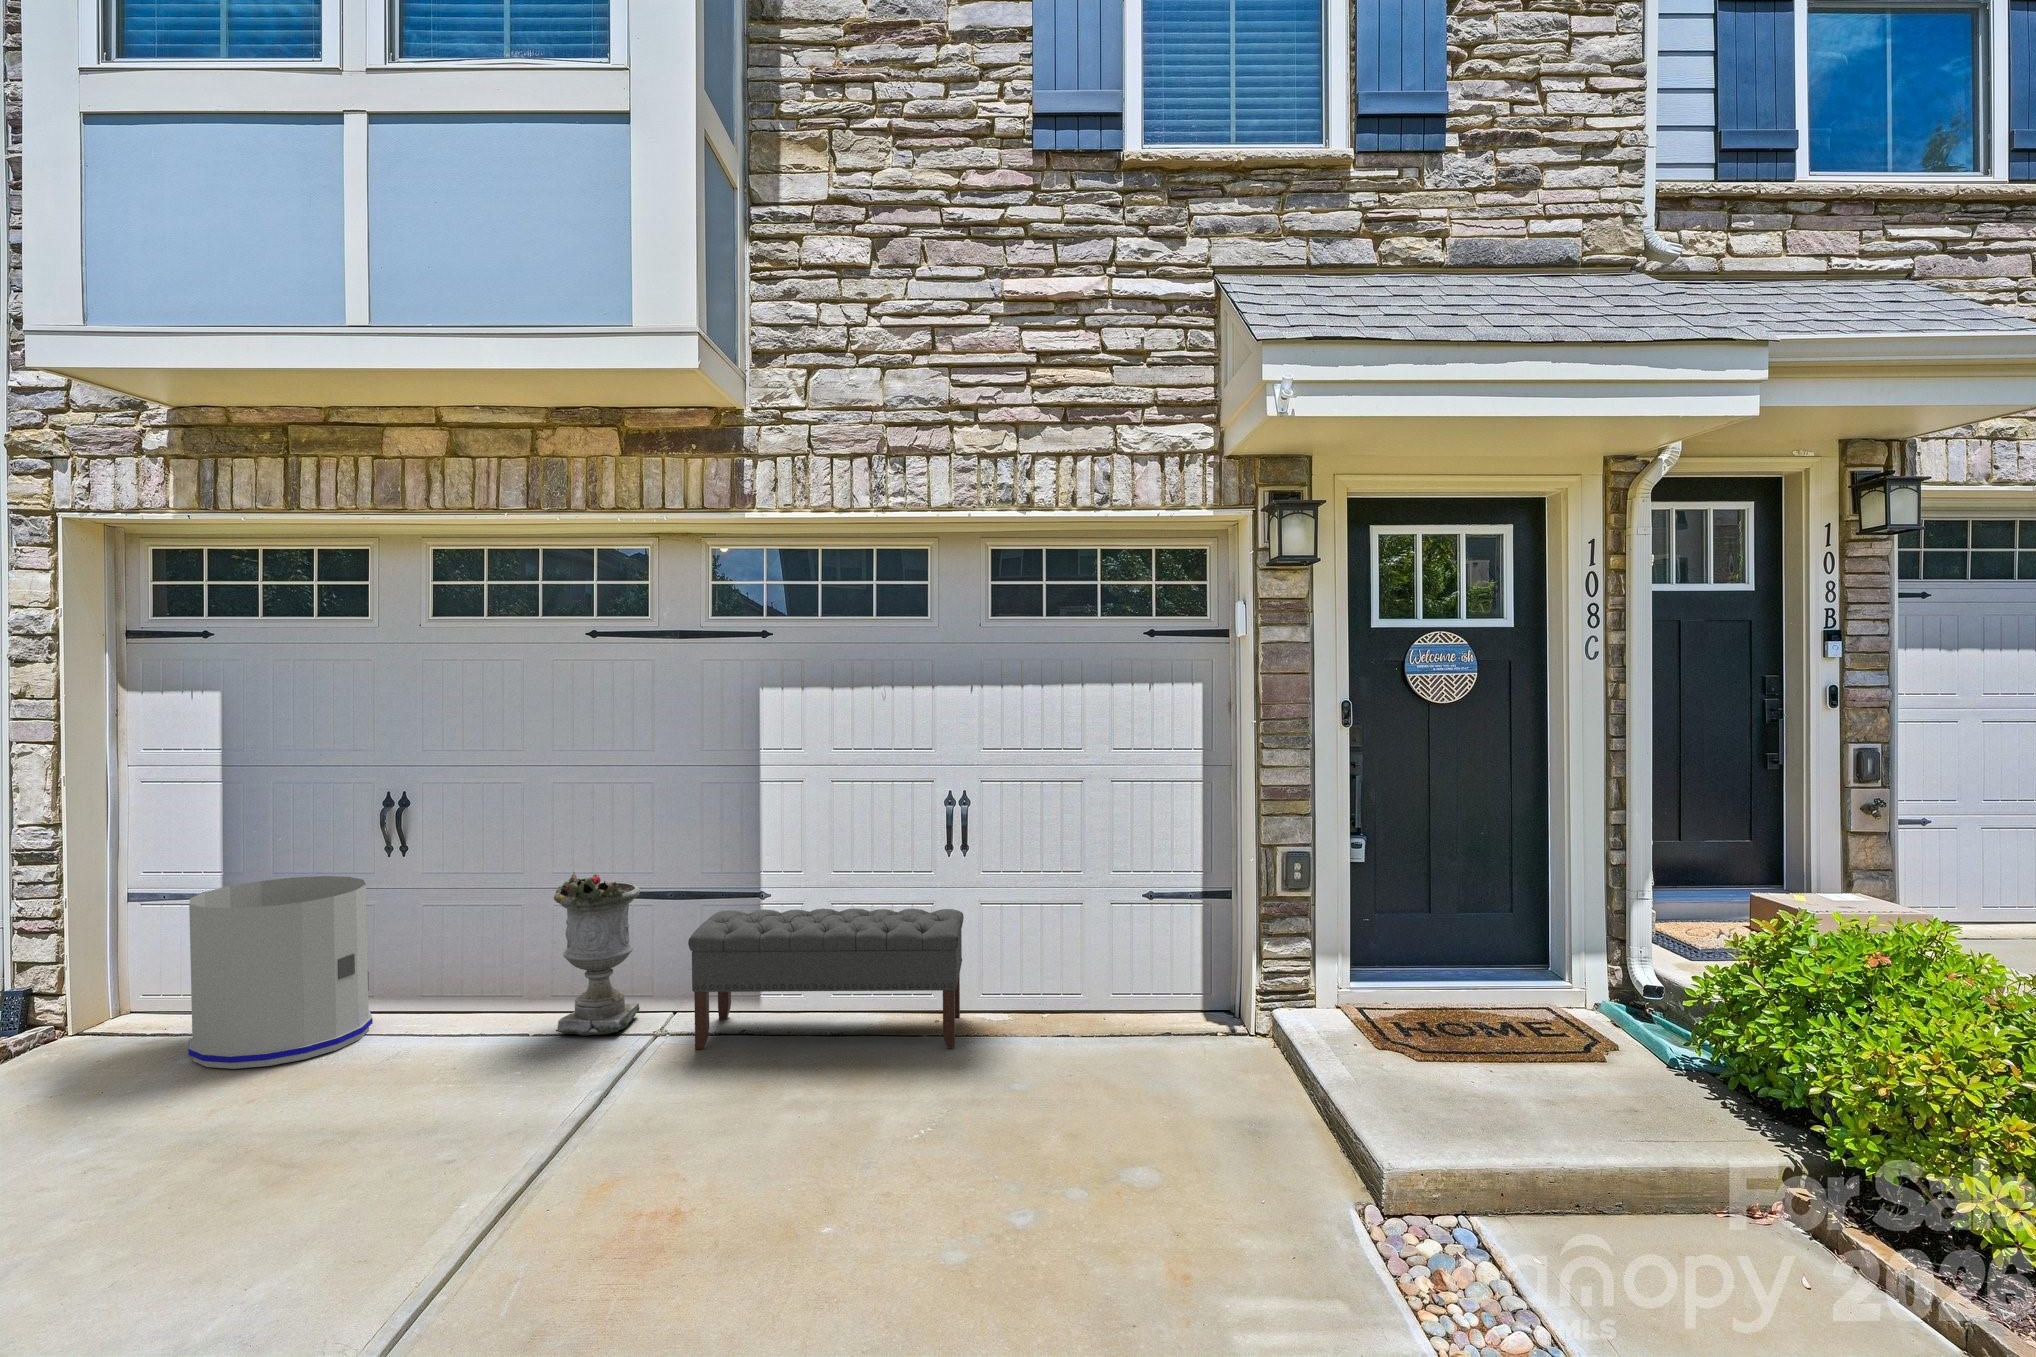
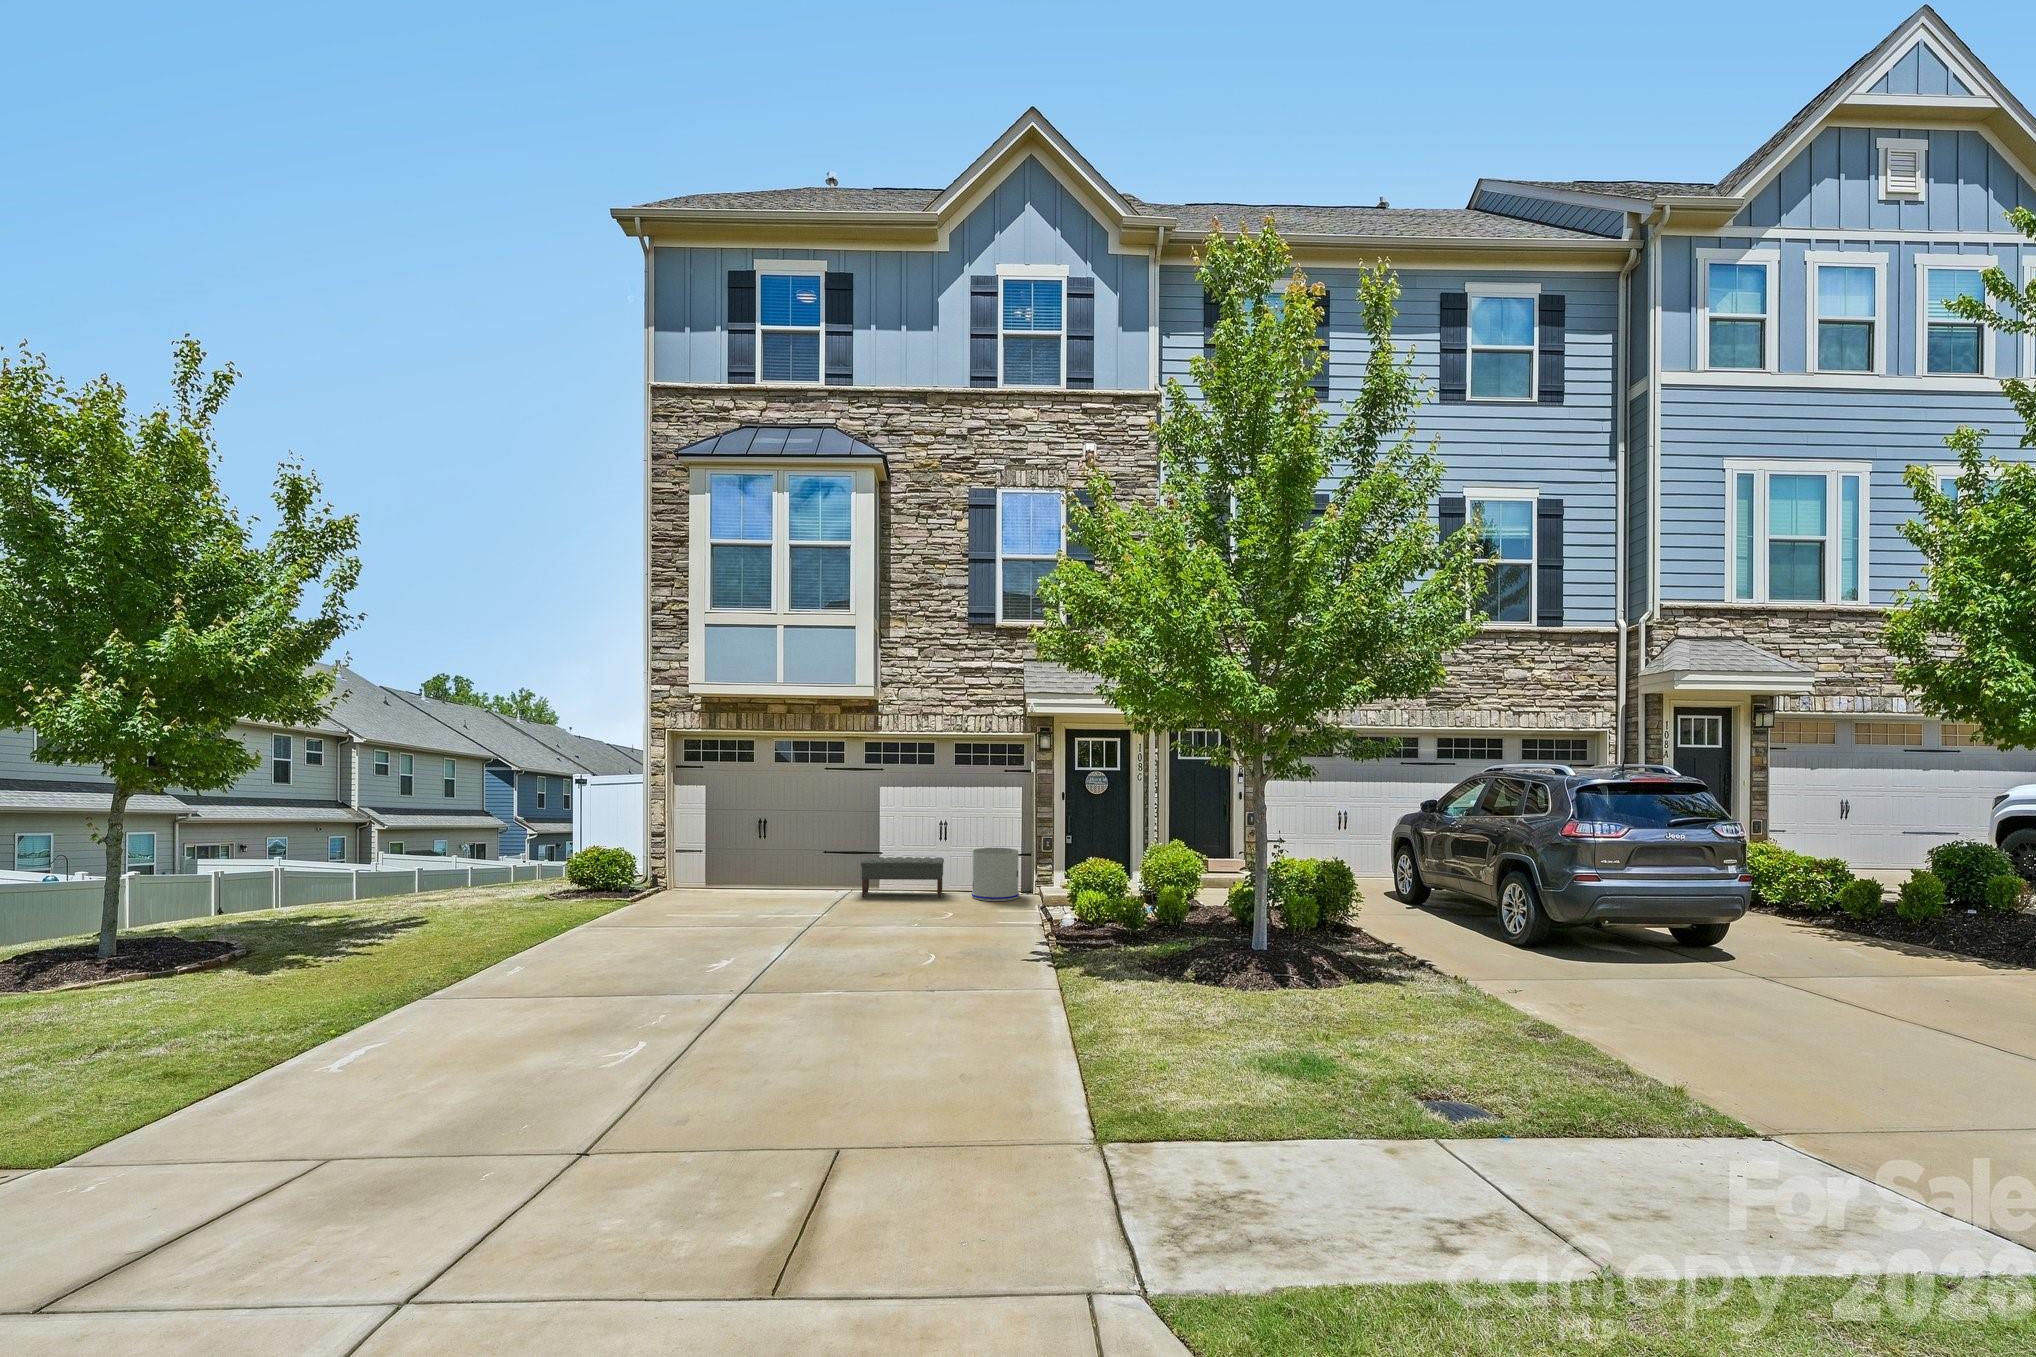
planter: present [554,872,640,1036] -> none [816,844,842,894]
trash can: present [188,876,373,1069] -> present [972,848,1019,901]

